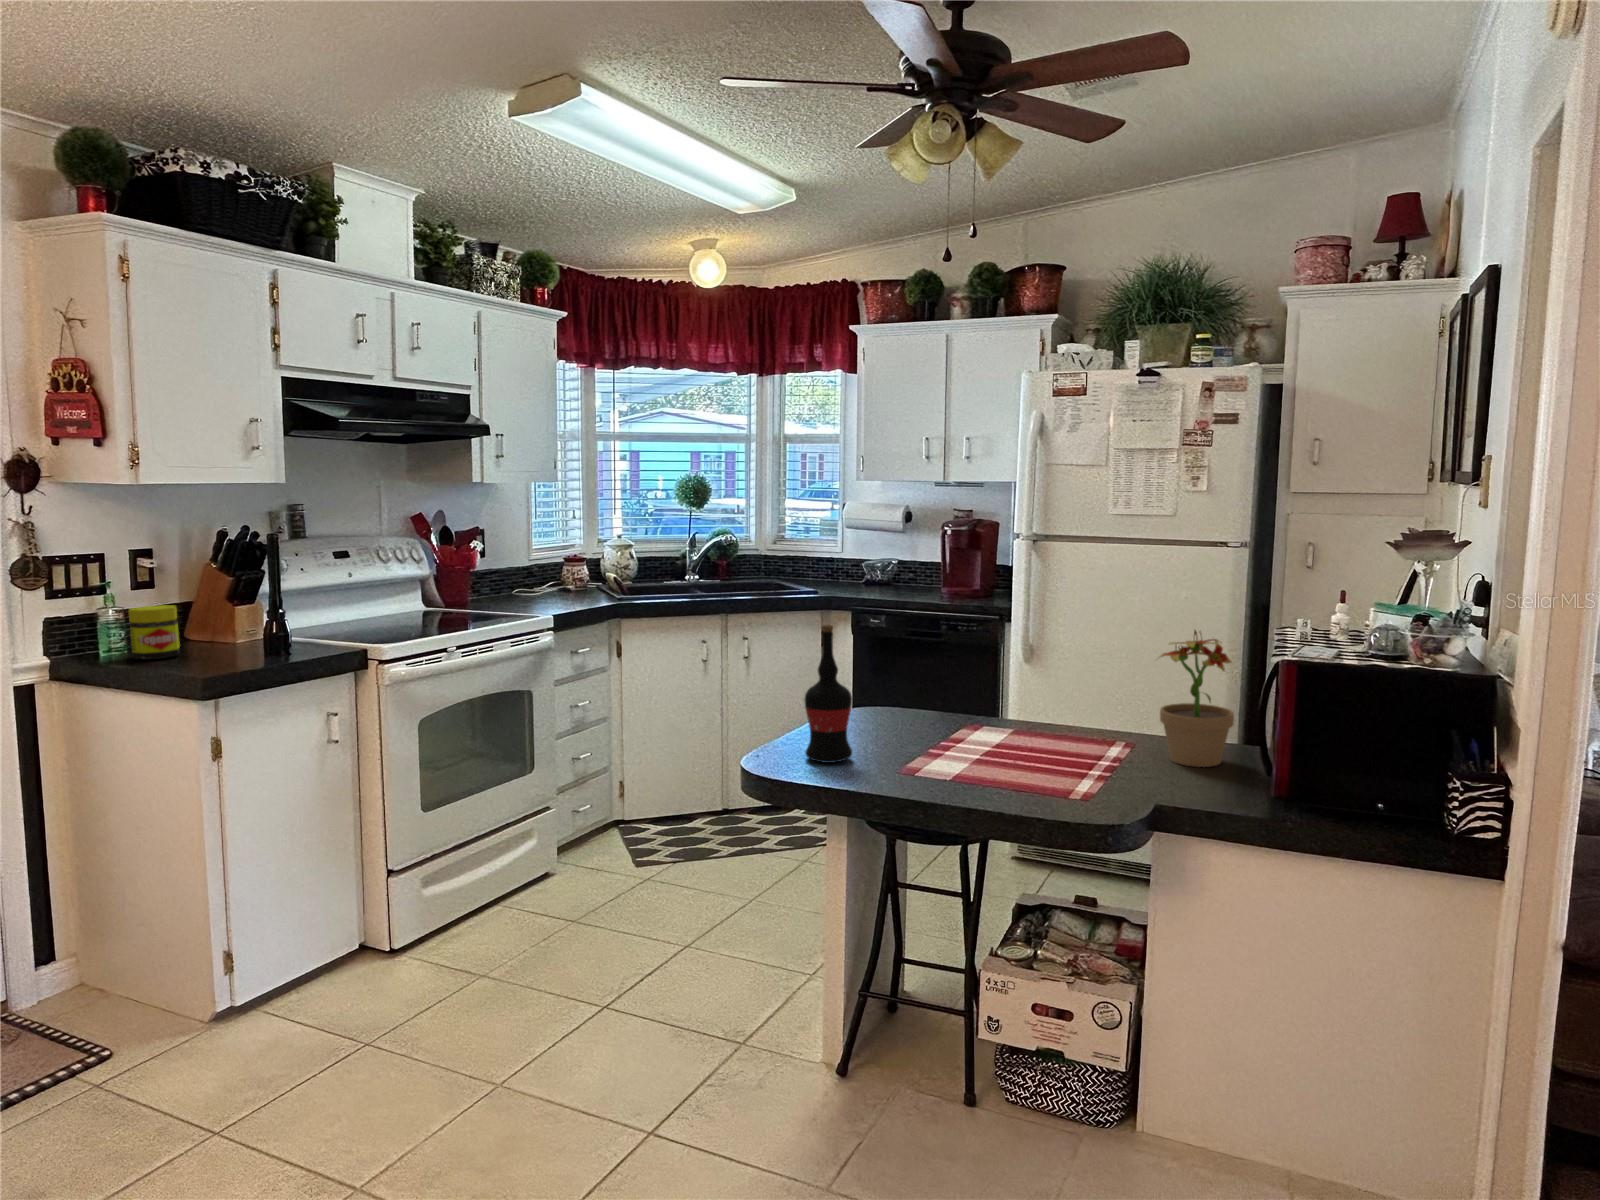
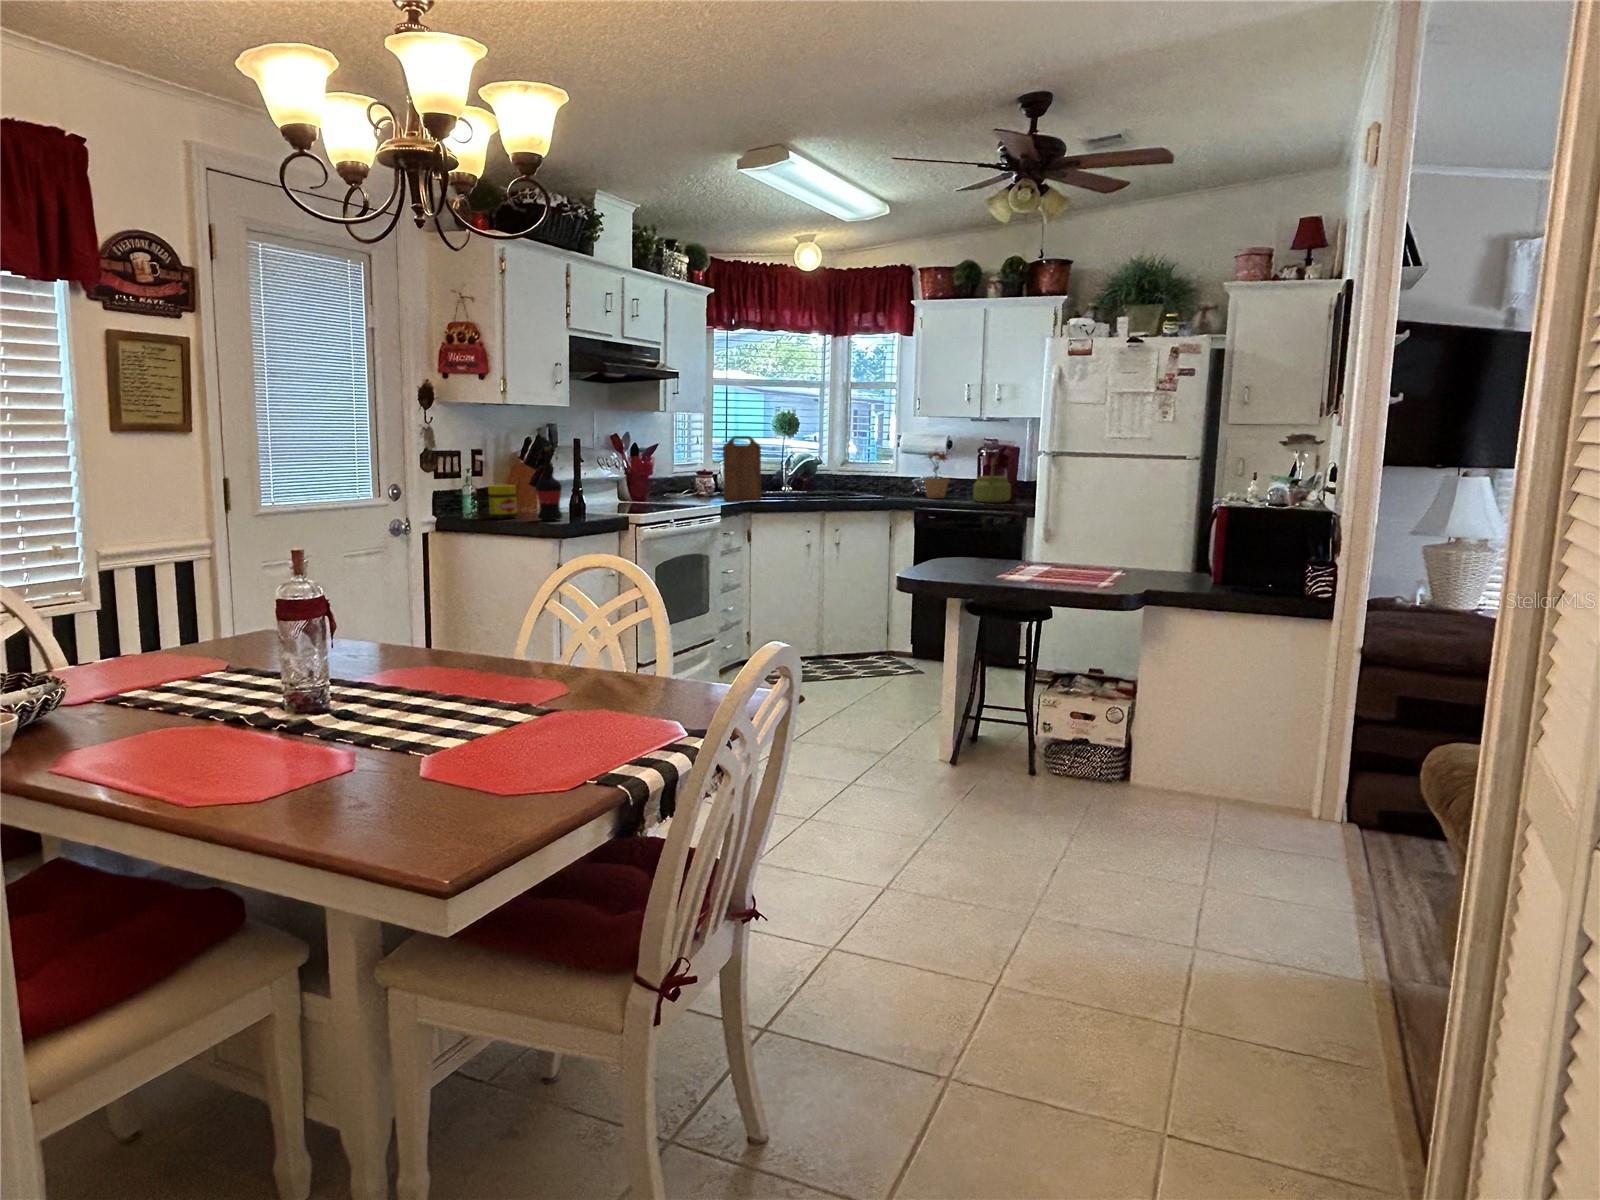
cutting board: none [575,514,630,604] -> present [723,436,761,501]
kettle: none [934,538,986,600] -> present [973,458,1011,503]
wine bottle: present [805,625,852,763] -> present [536,447,562,520]
potted plant: present [1159,630,1234,767] -> present [923,451,949,498]

